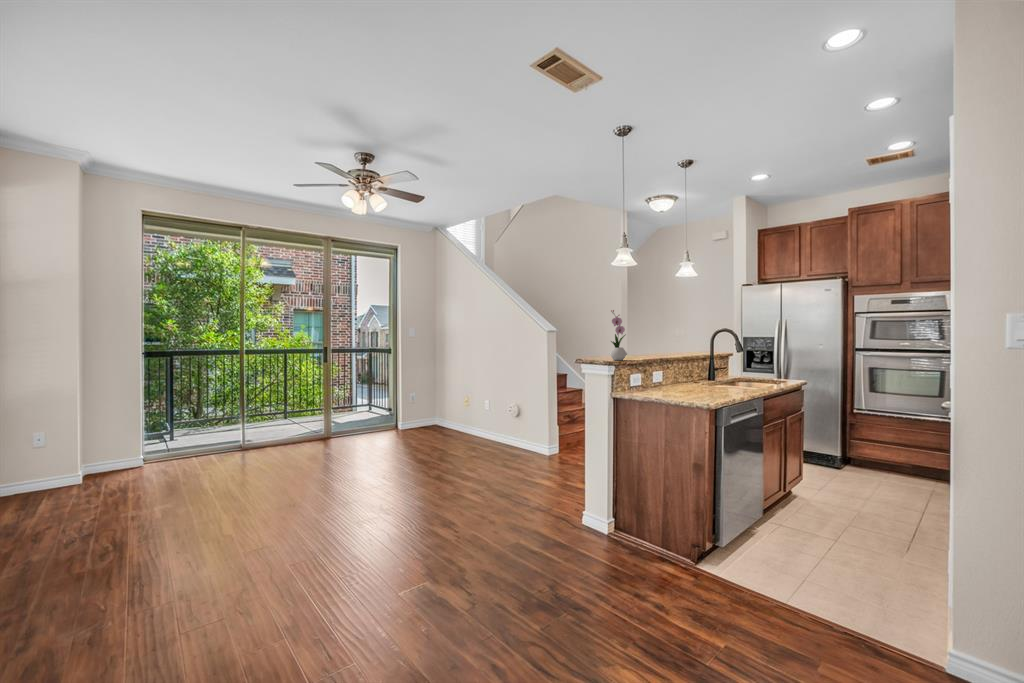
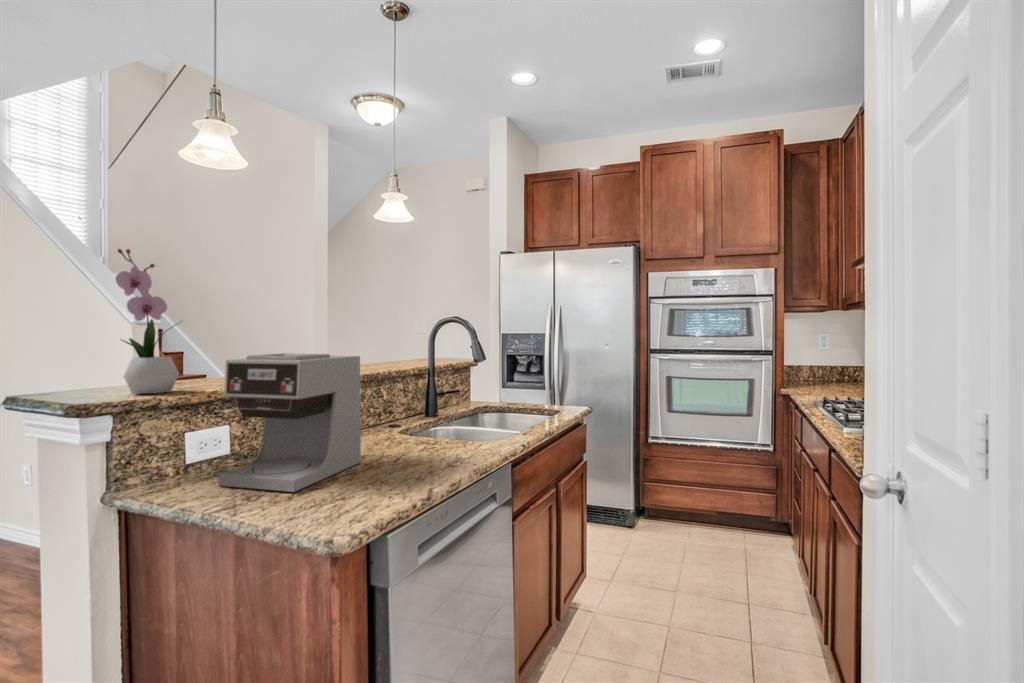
coffee maker: none [648,347,694,395] -> present [219,353,361,492]

